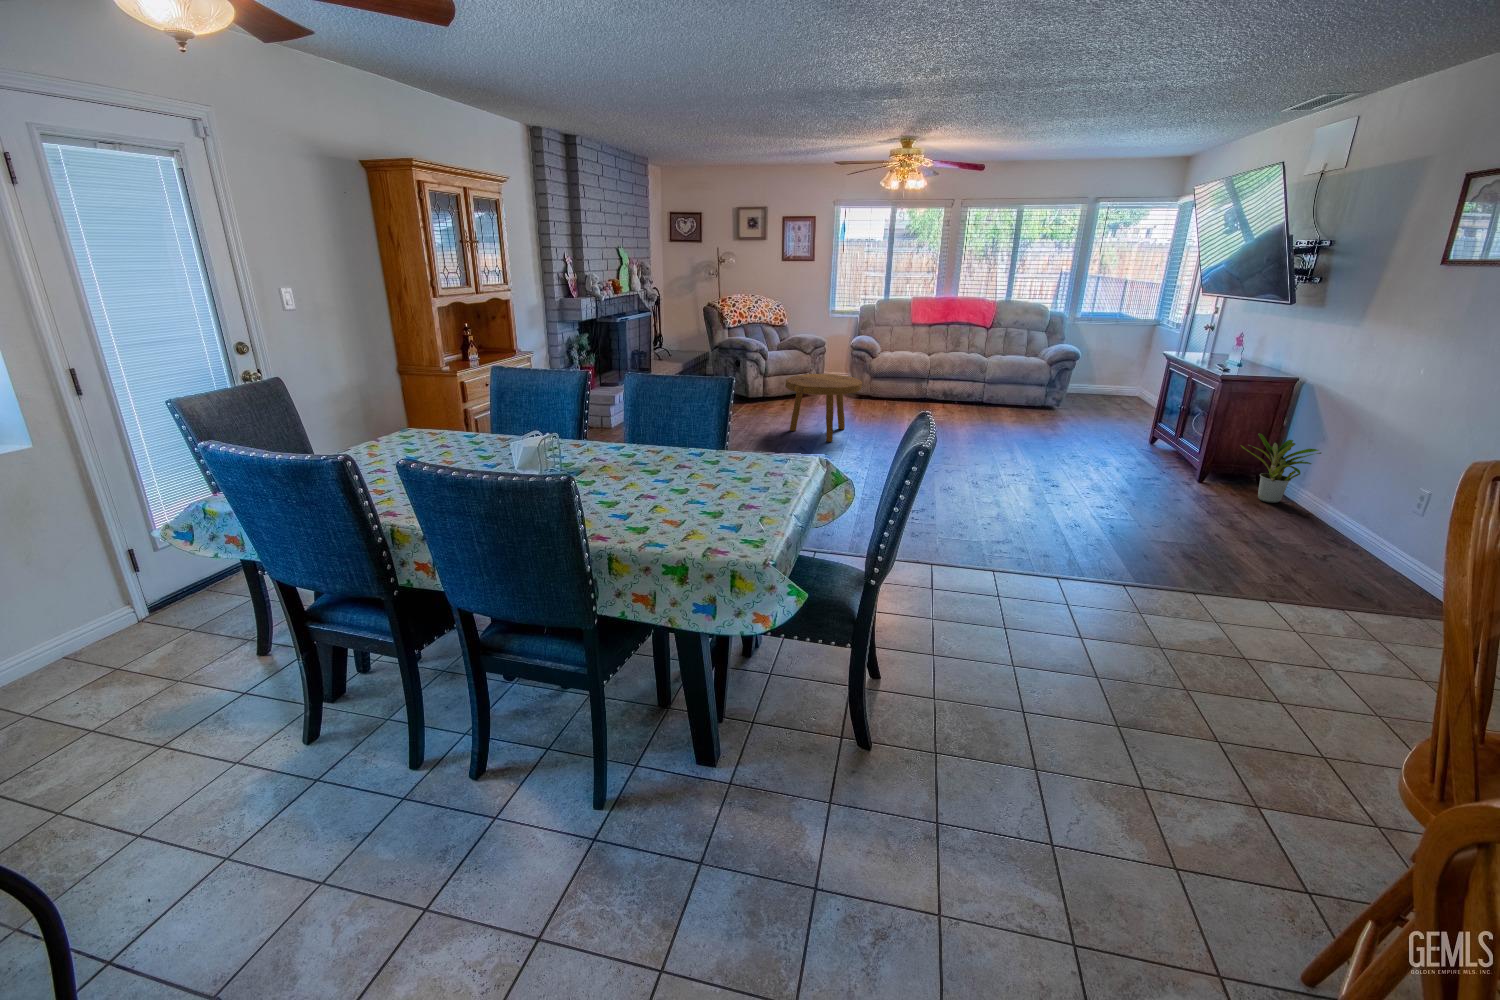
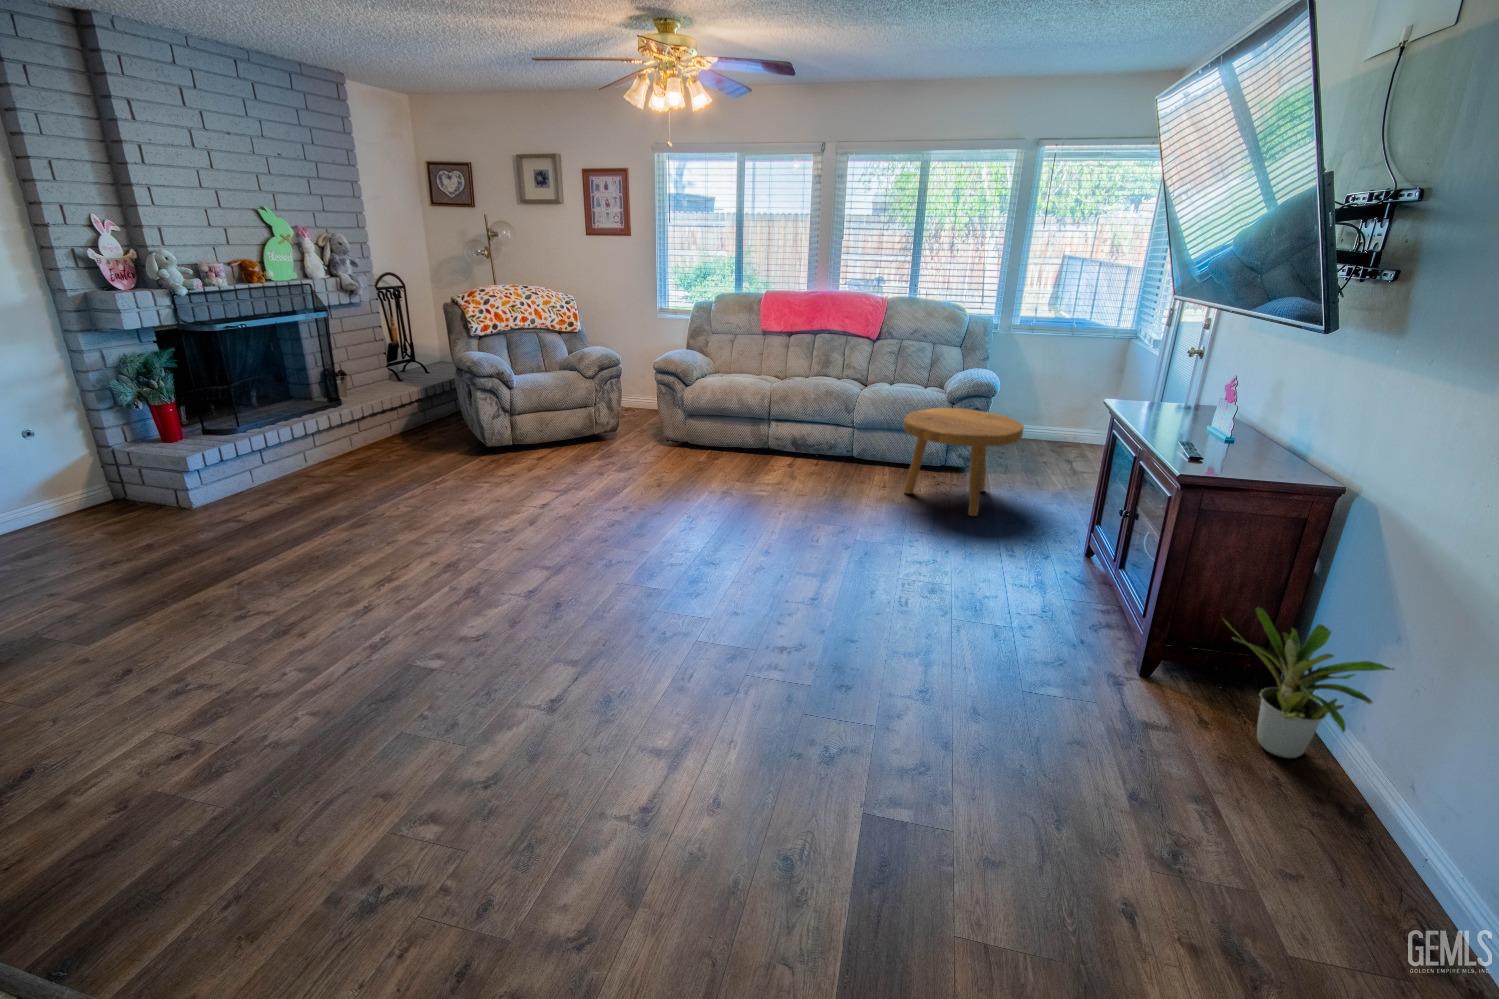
footstool: present [785,374,862,442] -> present [903,408,1023,516]

